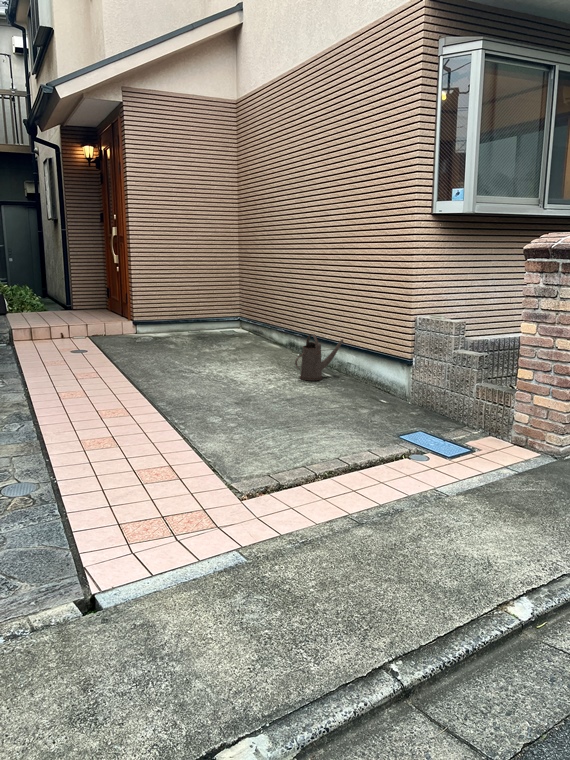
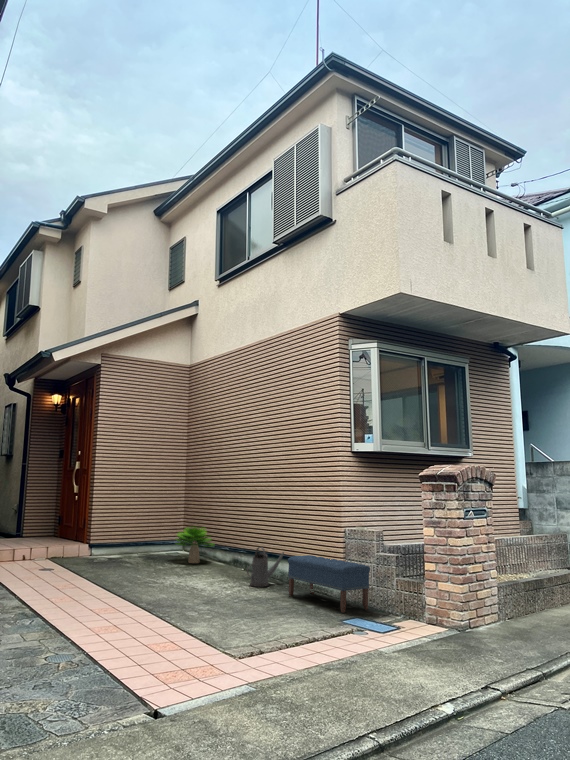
potted plant: none [220,304,270,346] -> present [176,527,213,563]
bench: none [342,347,444,423] -> present [288,555,370,613]

